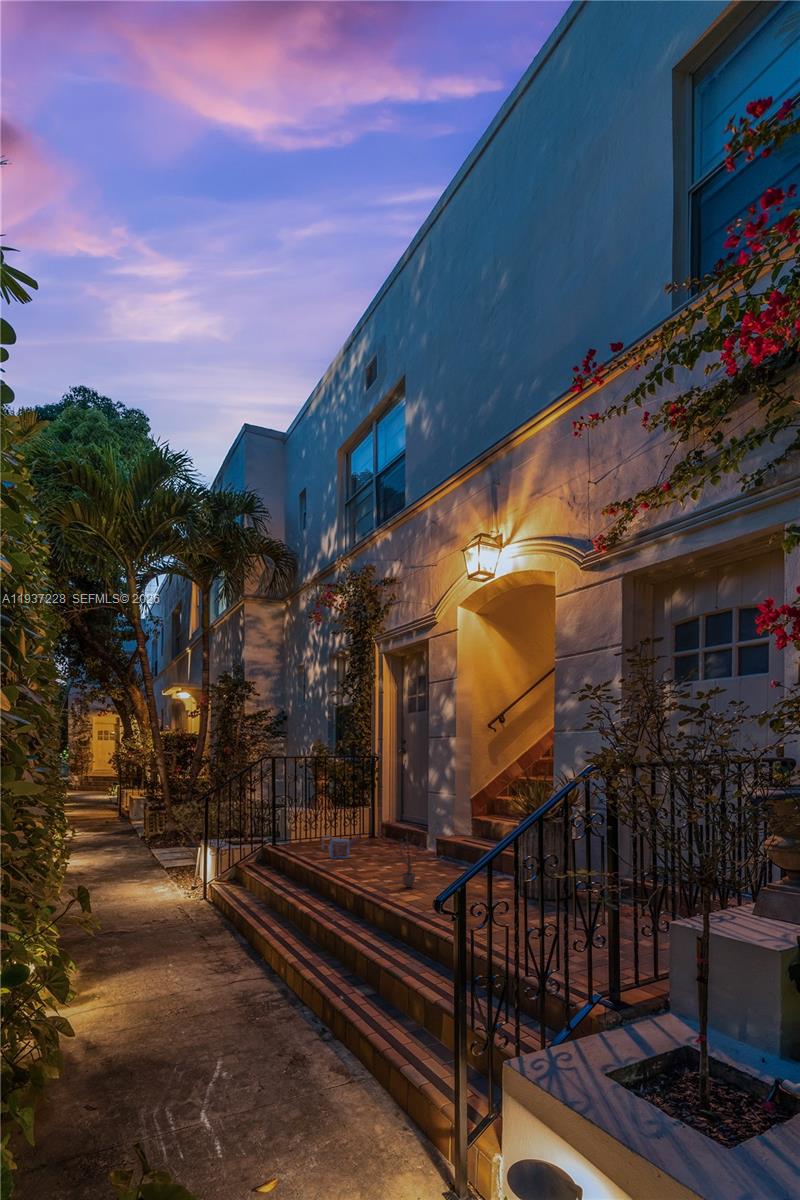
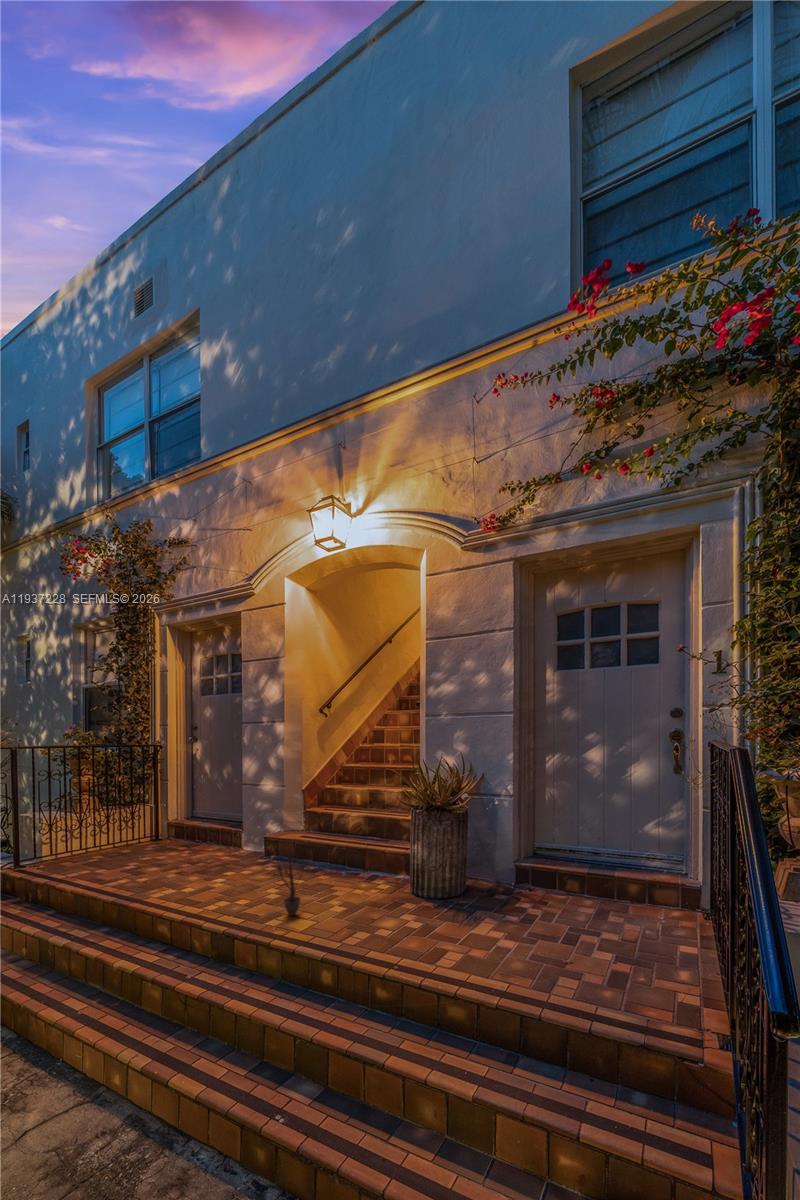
watering can: present [321,835,361,858] -> none [131,849,181,884]

